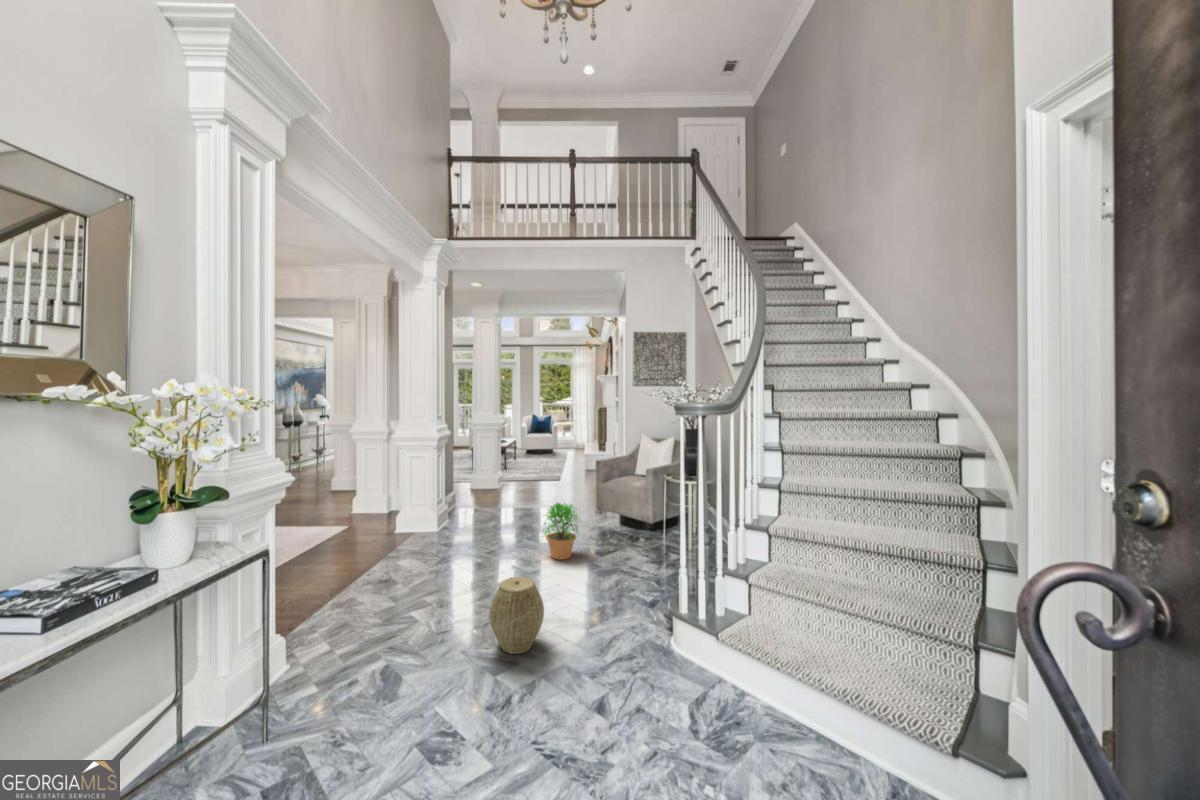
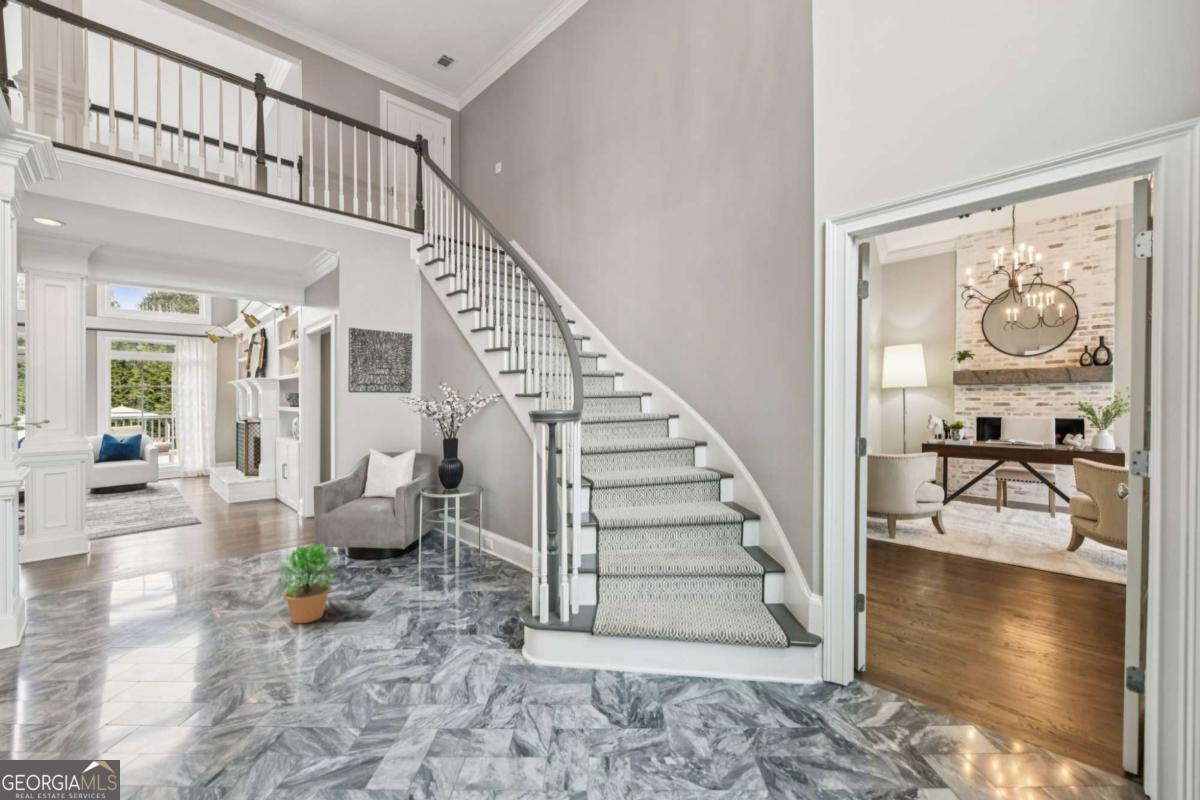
woven basket: present [490,577,544,654] -> none [313,643,396,754]

